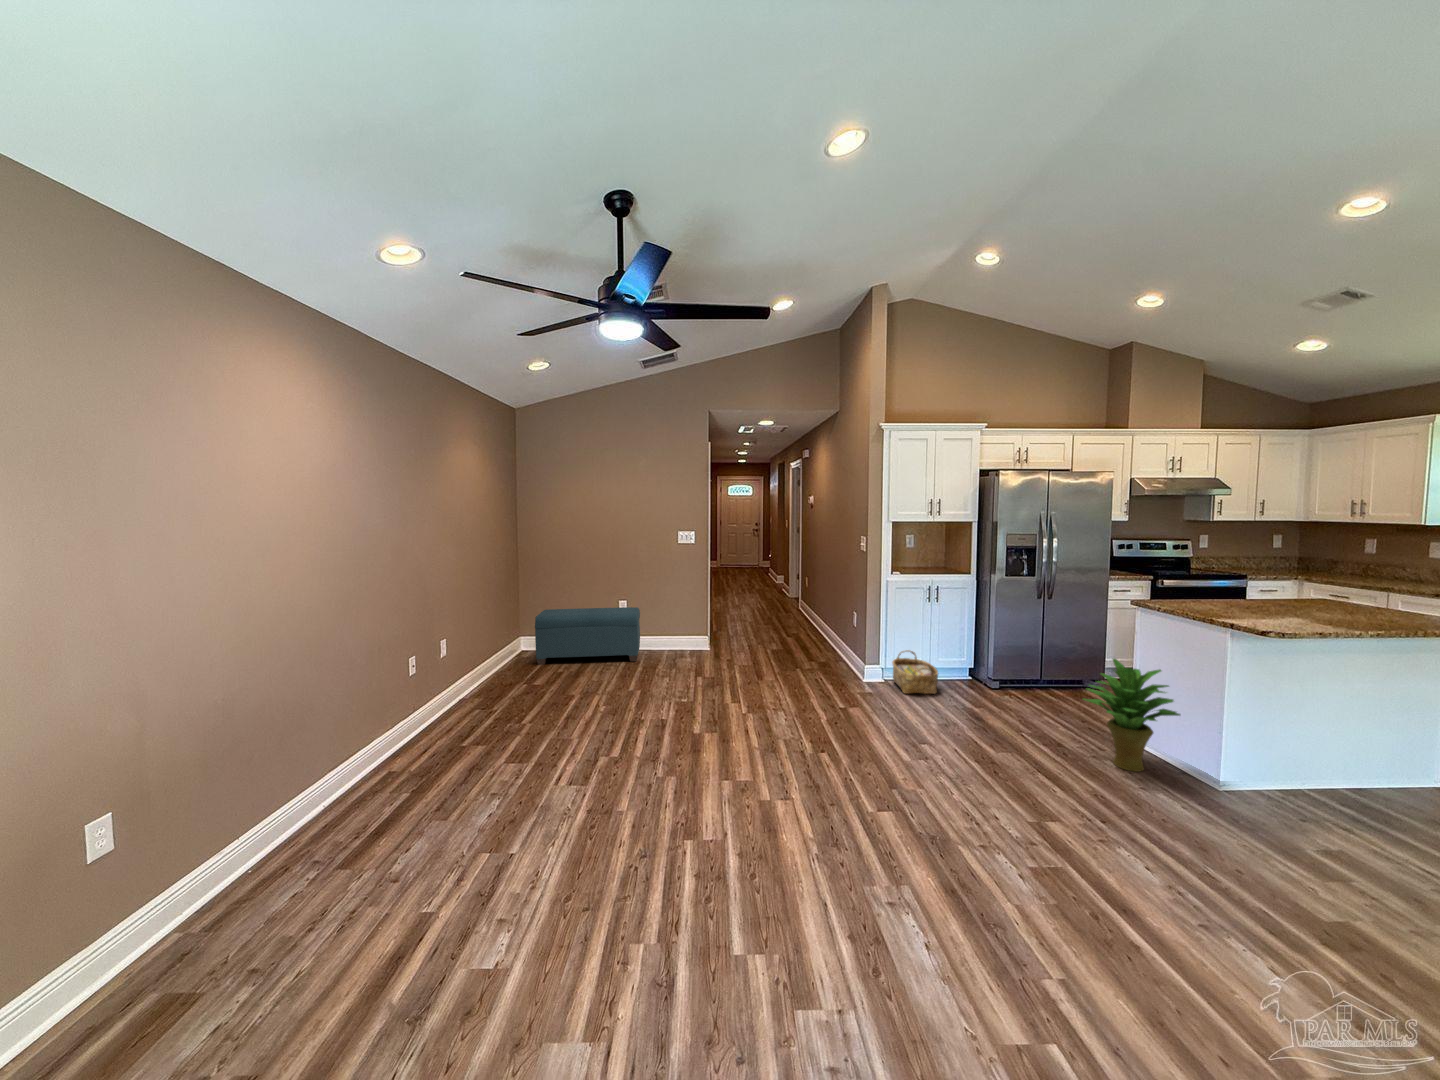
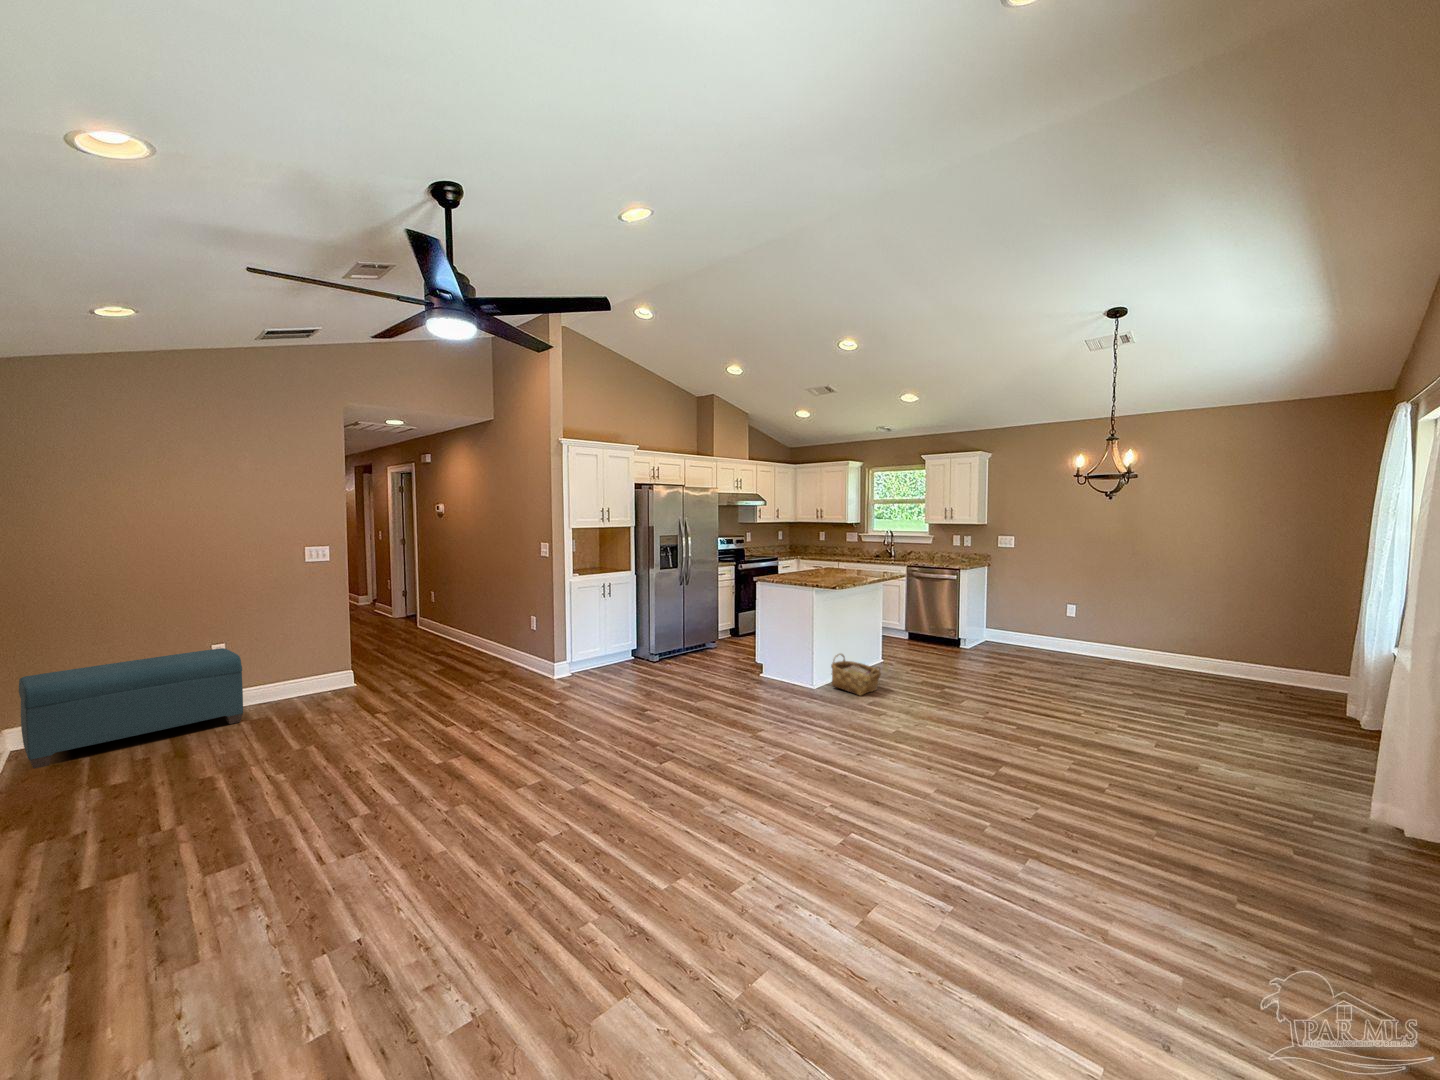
woven basket: present [892,650,938,694] -> present [831,654,881,696]
potted plant: present [1083,659,1180,772] -> none [741,619,795,693]

